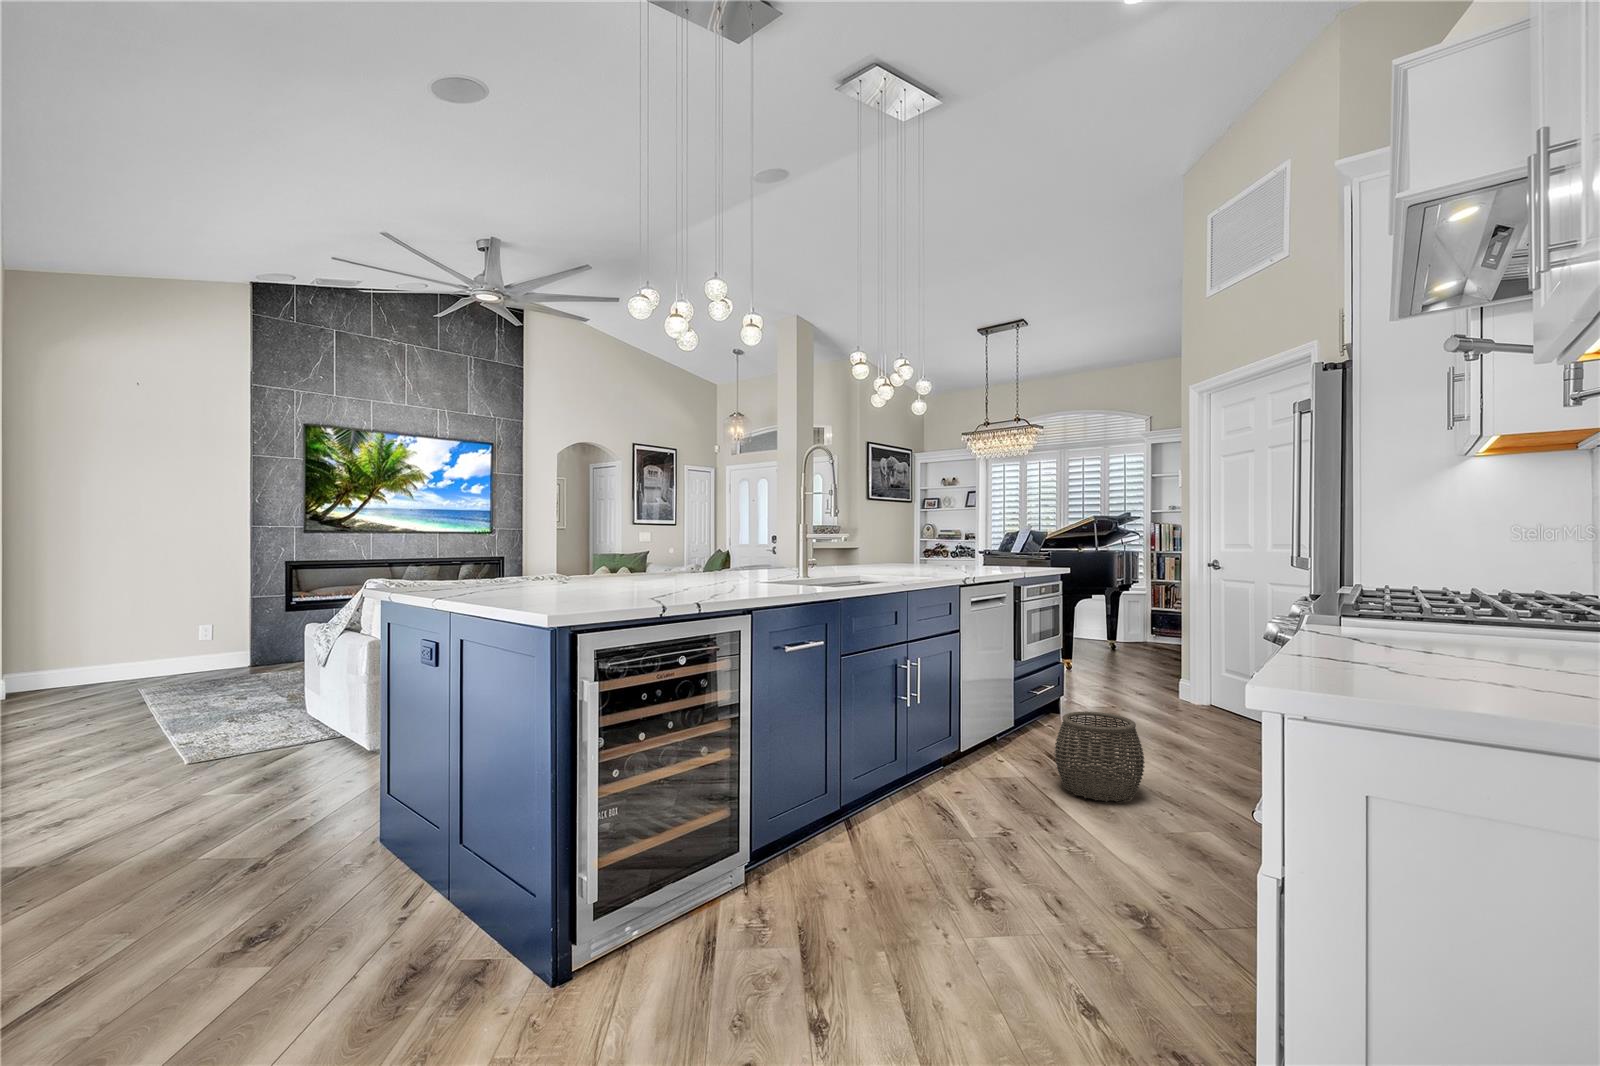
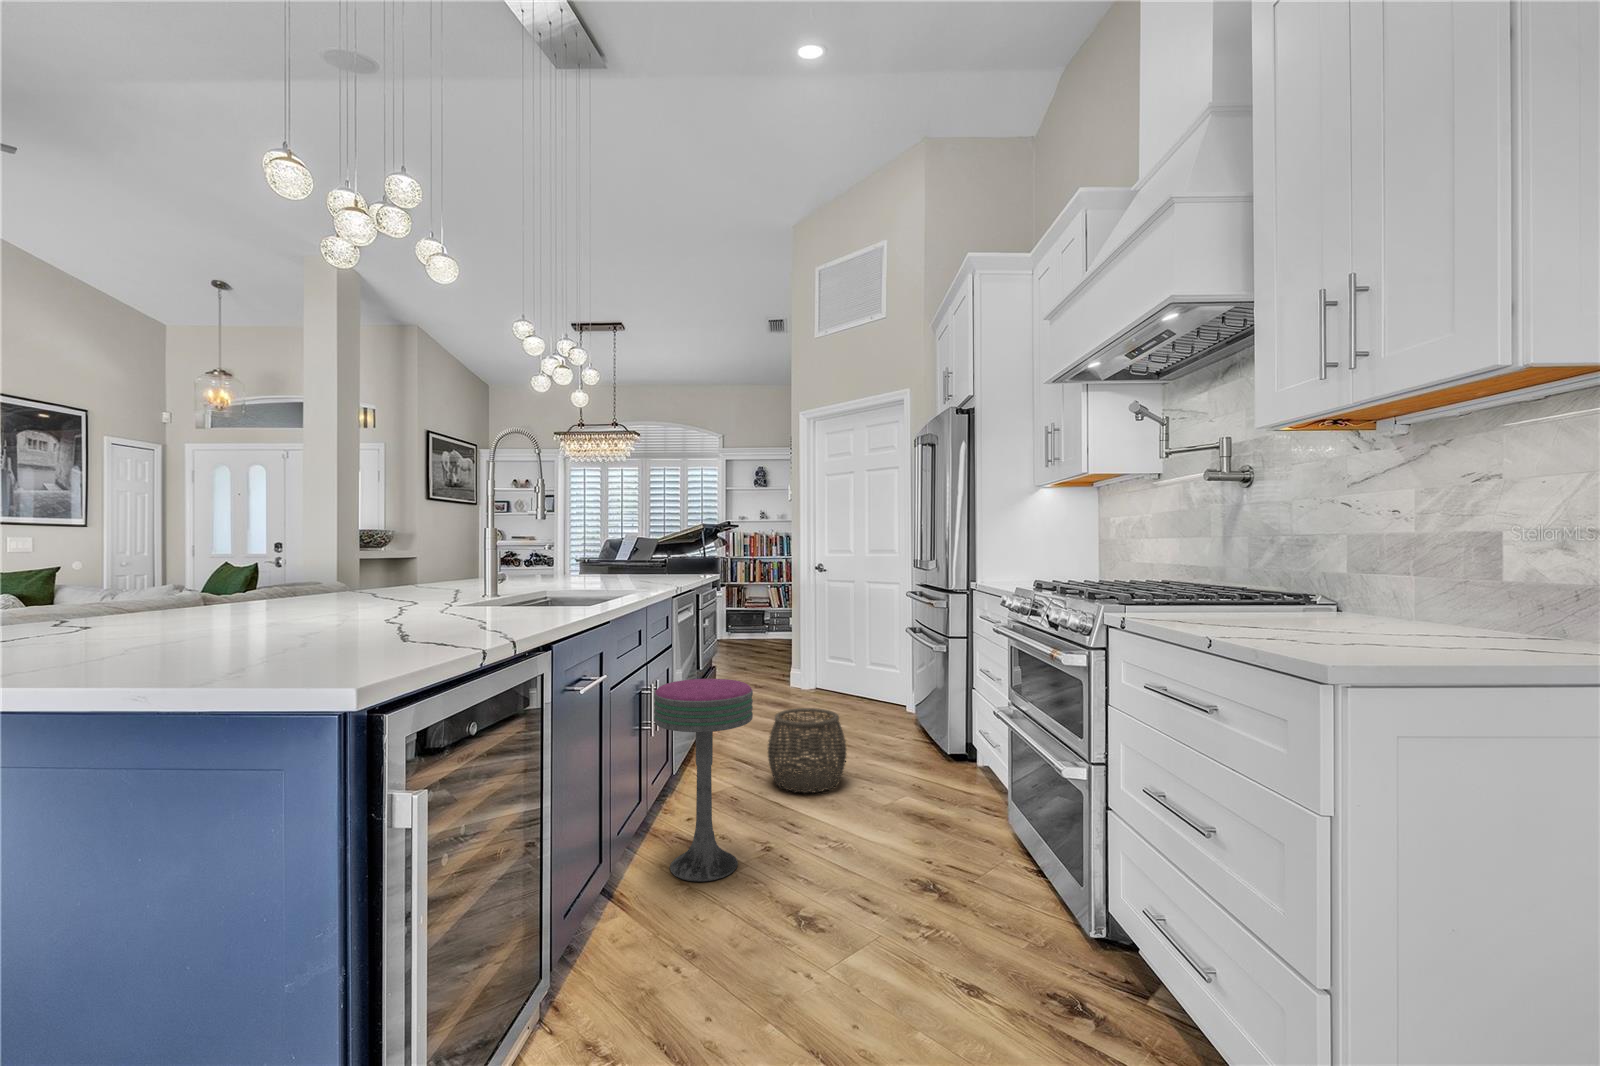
bar stool: none [892,663,982,843] -> present [654,679,753,882]

